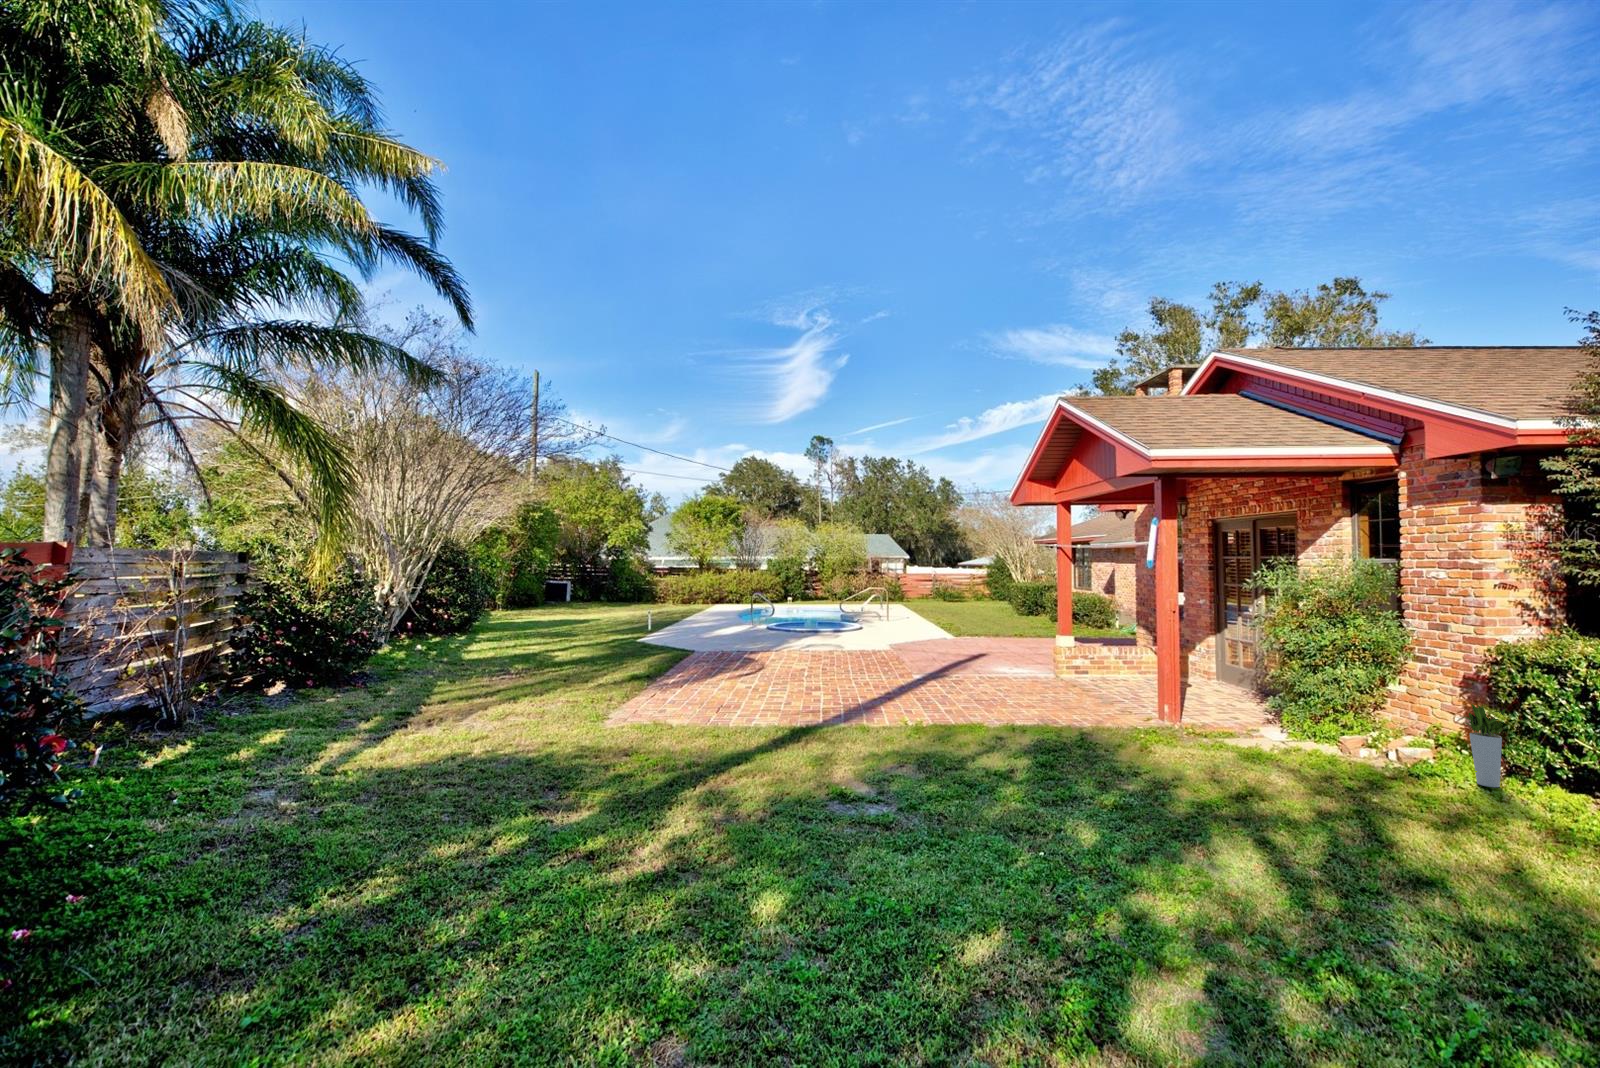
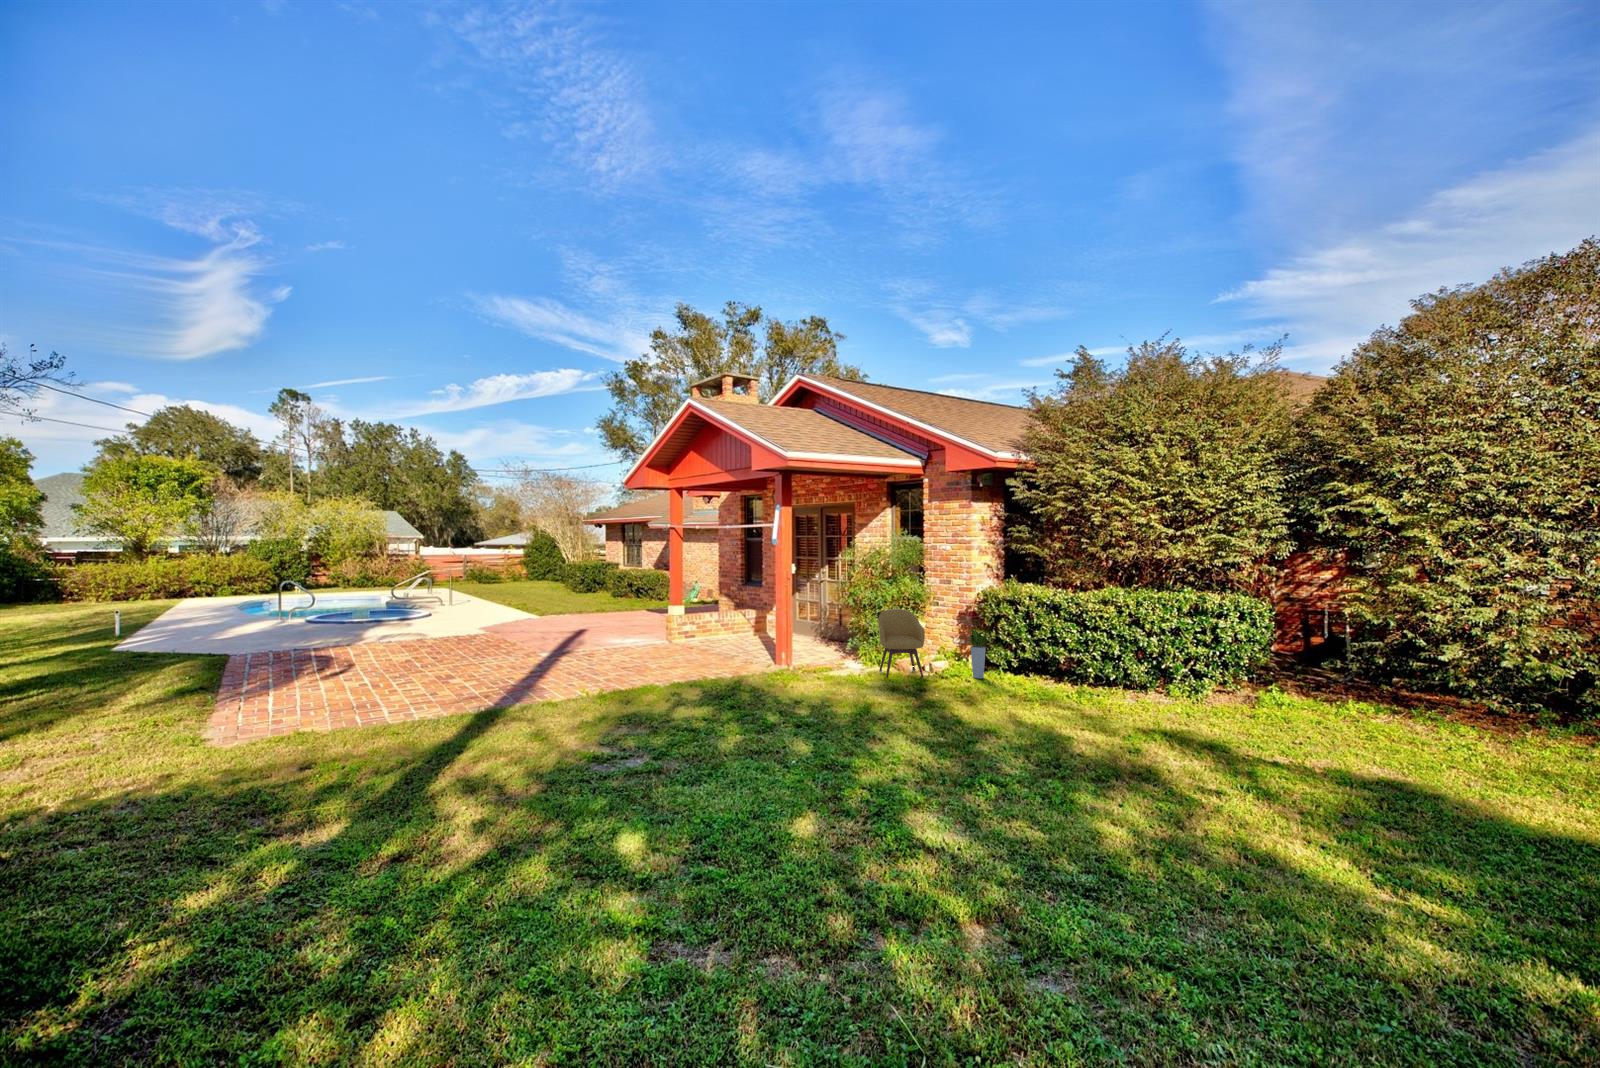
chair: none [1301,662,1382,766] -> present [878,609,925,677]

